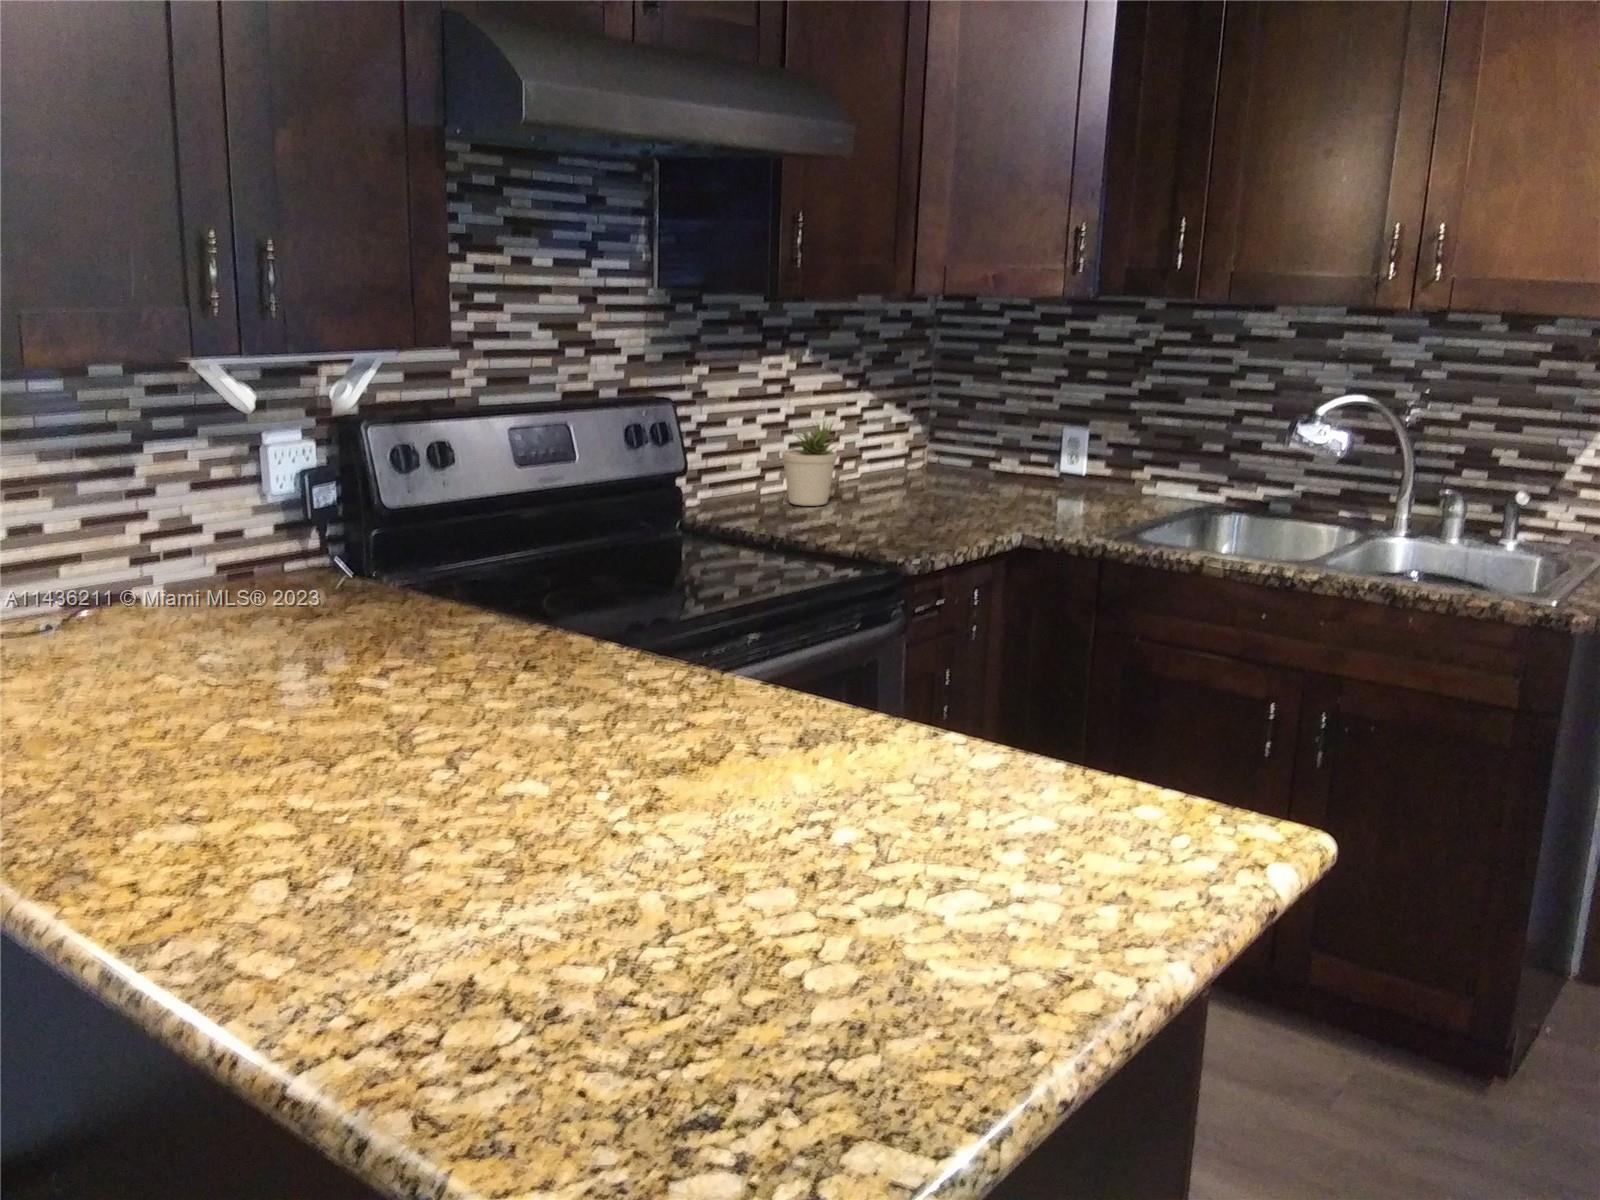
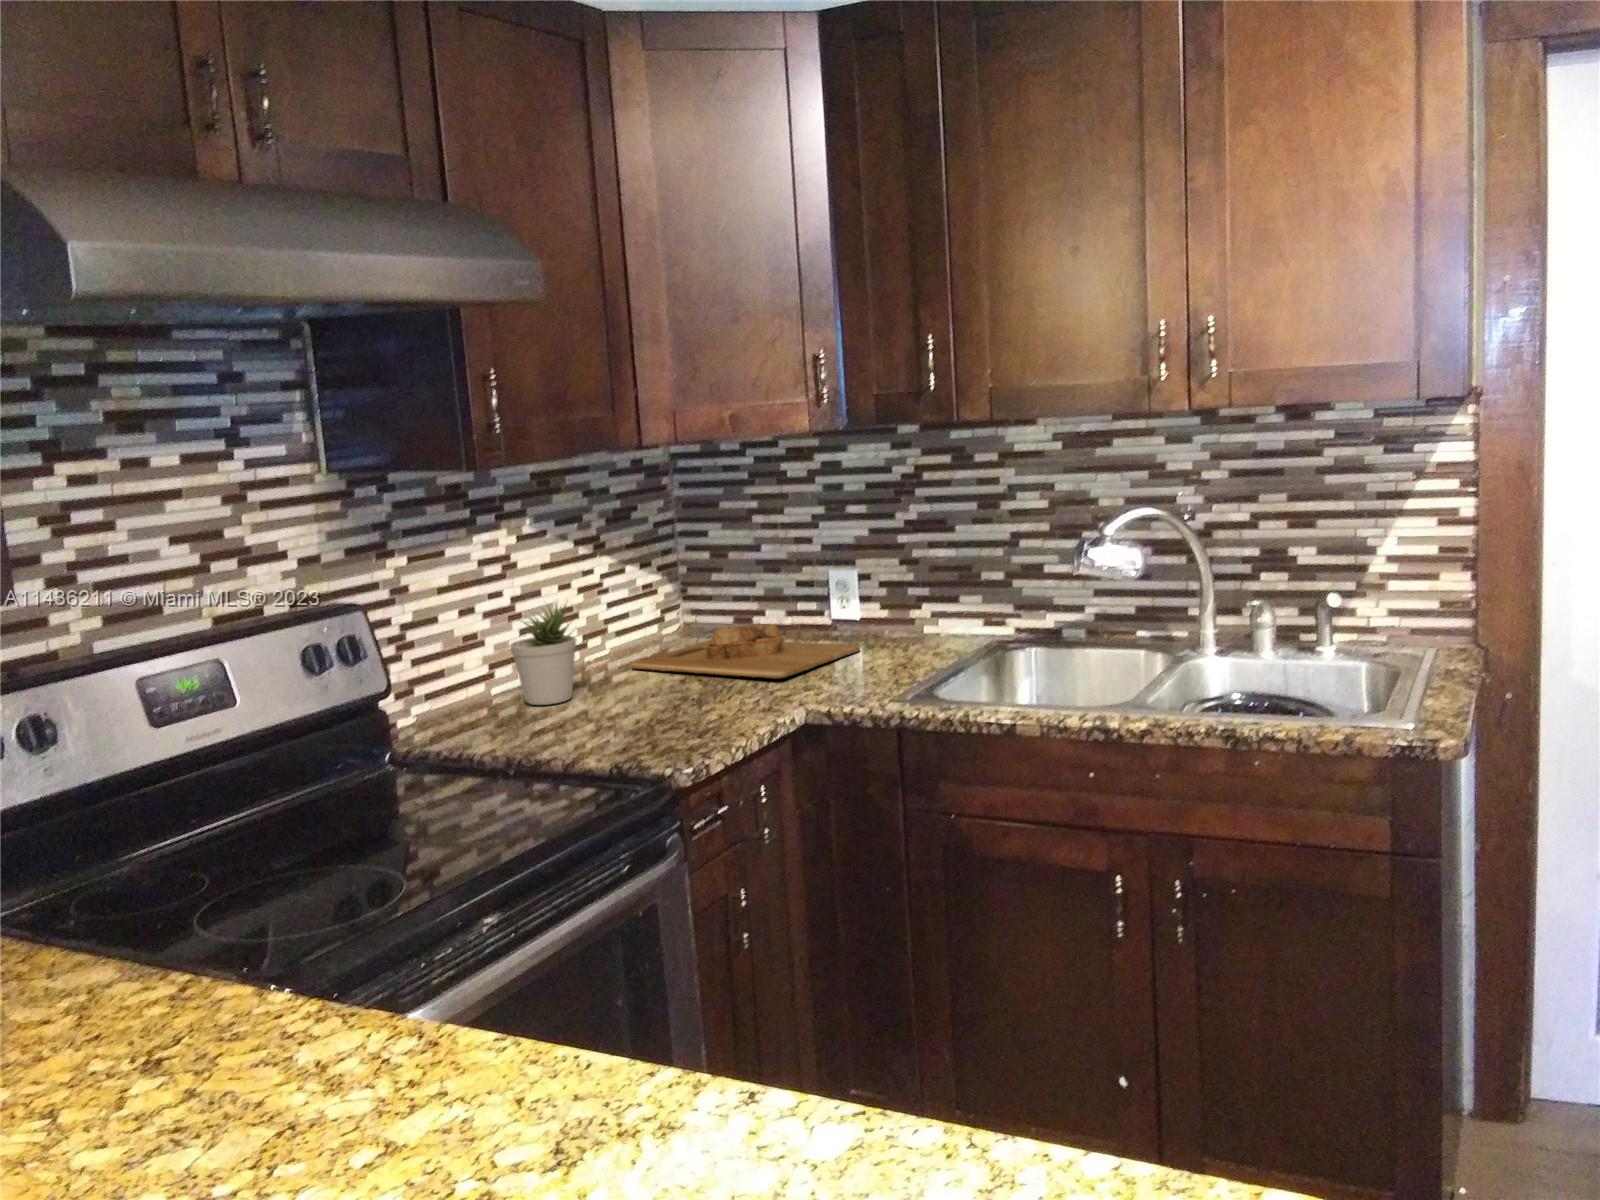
cutting board: none [879,463,1081,509] -> present [632,624,860,678]

